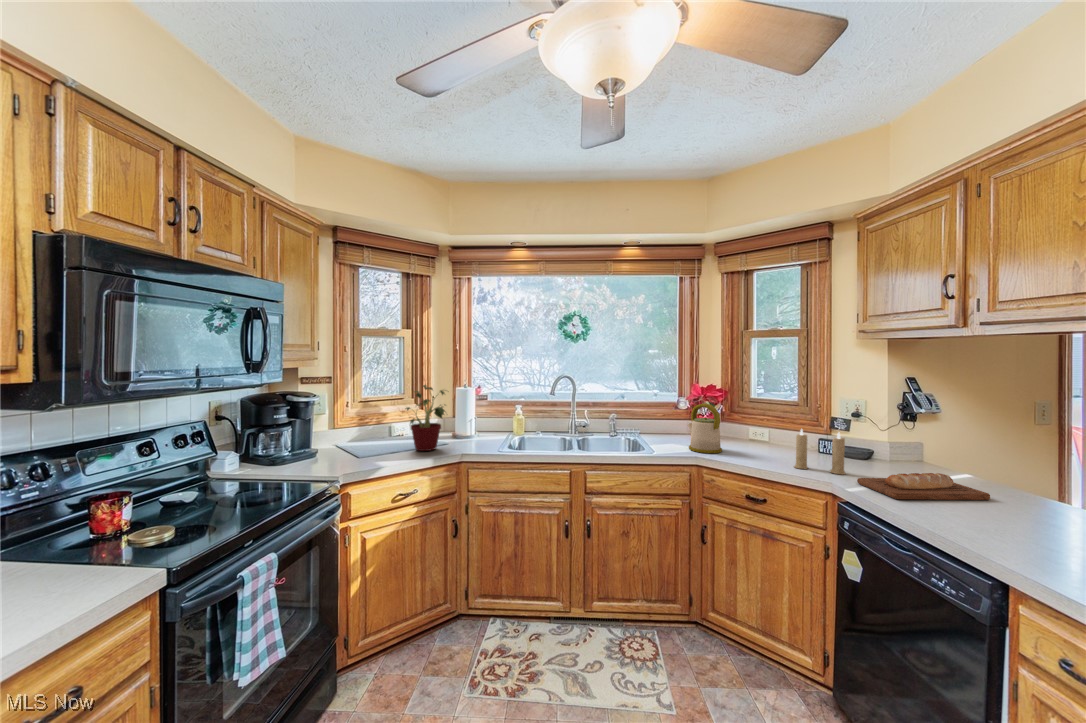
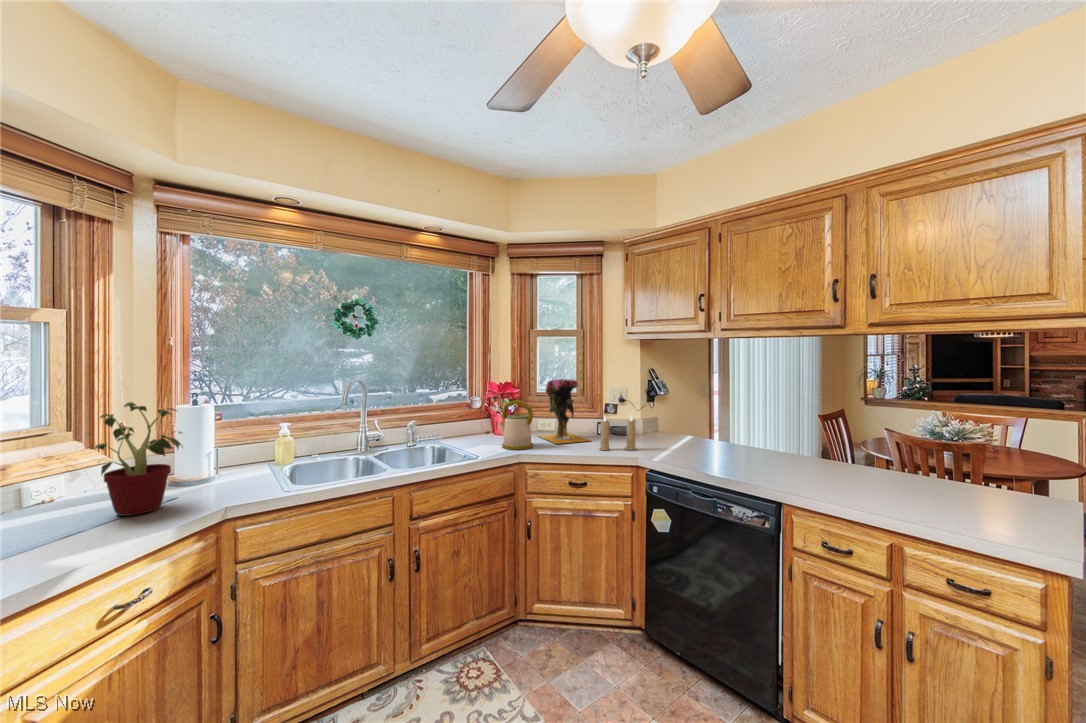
vase: none [741,385,799,457] -> present [539,379,590,444]
bread loaf: present [857,473,990,500] -> none [652,438,723,462]

